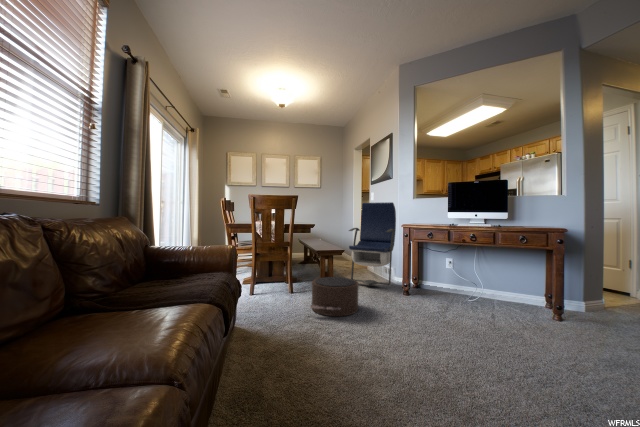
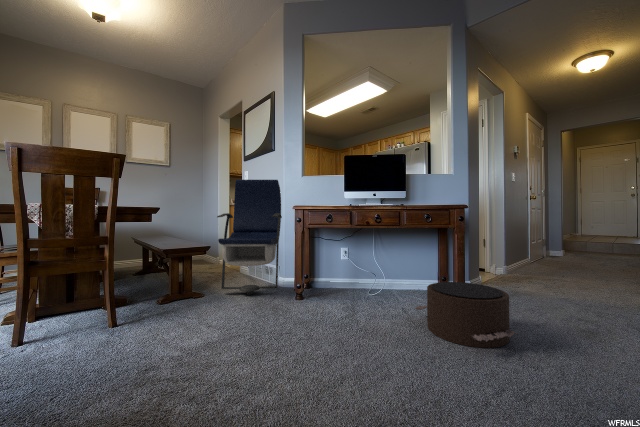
pouf: present [311,277,358,316] -> present [415,282,518,348]

